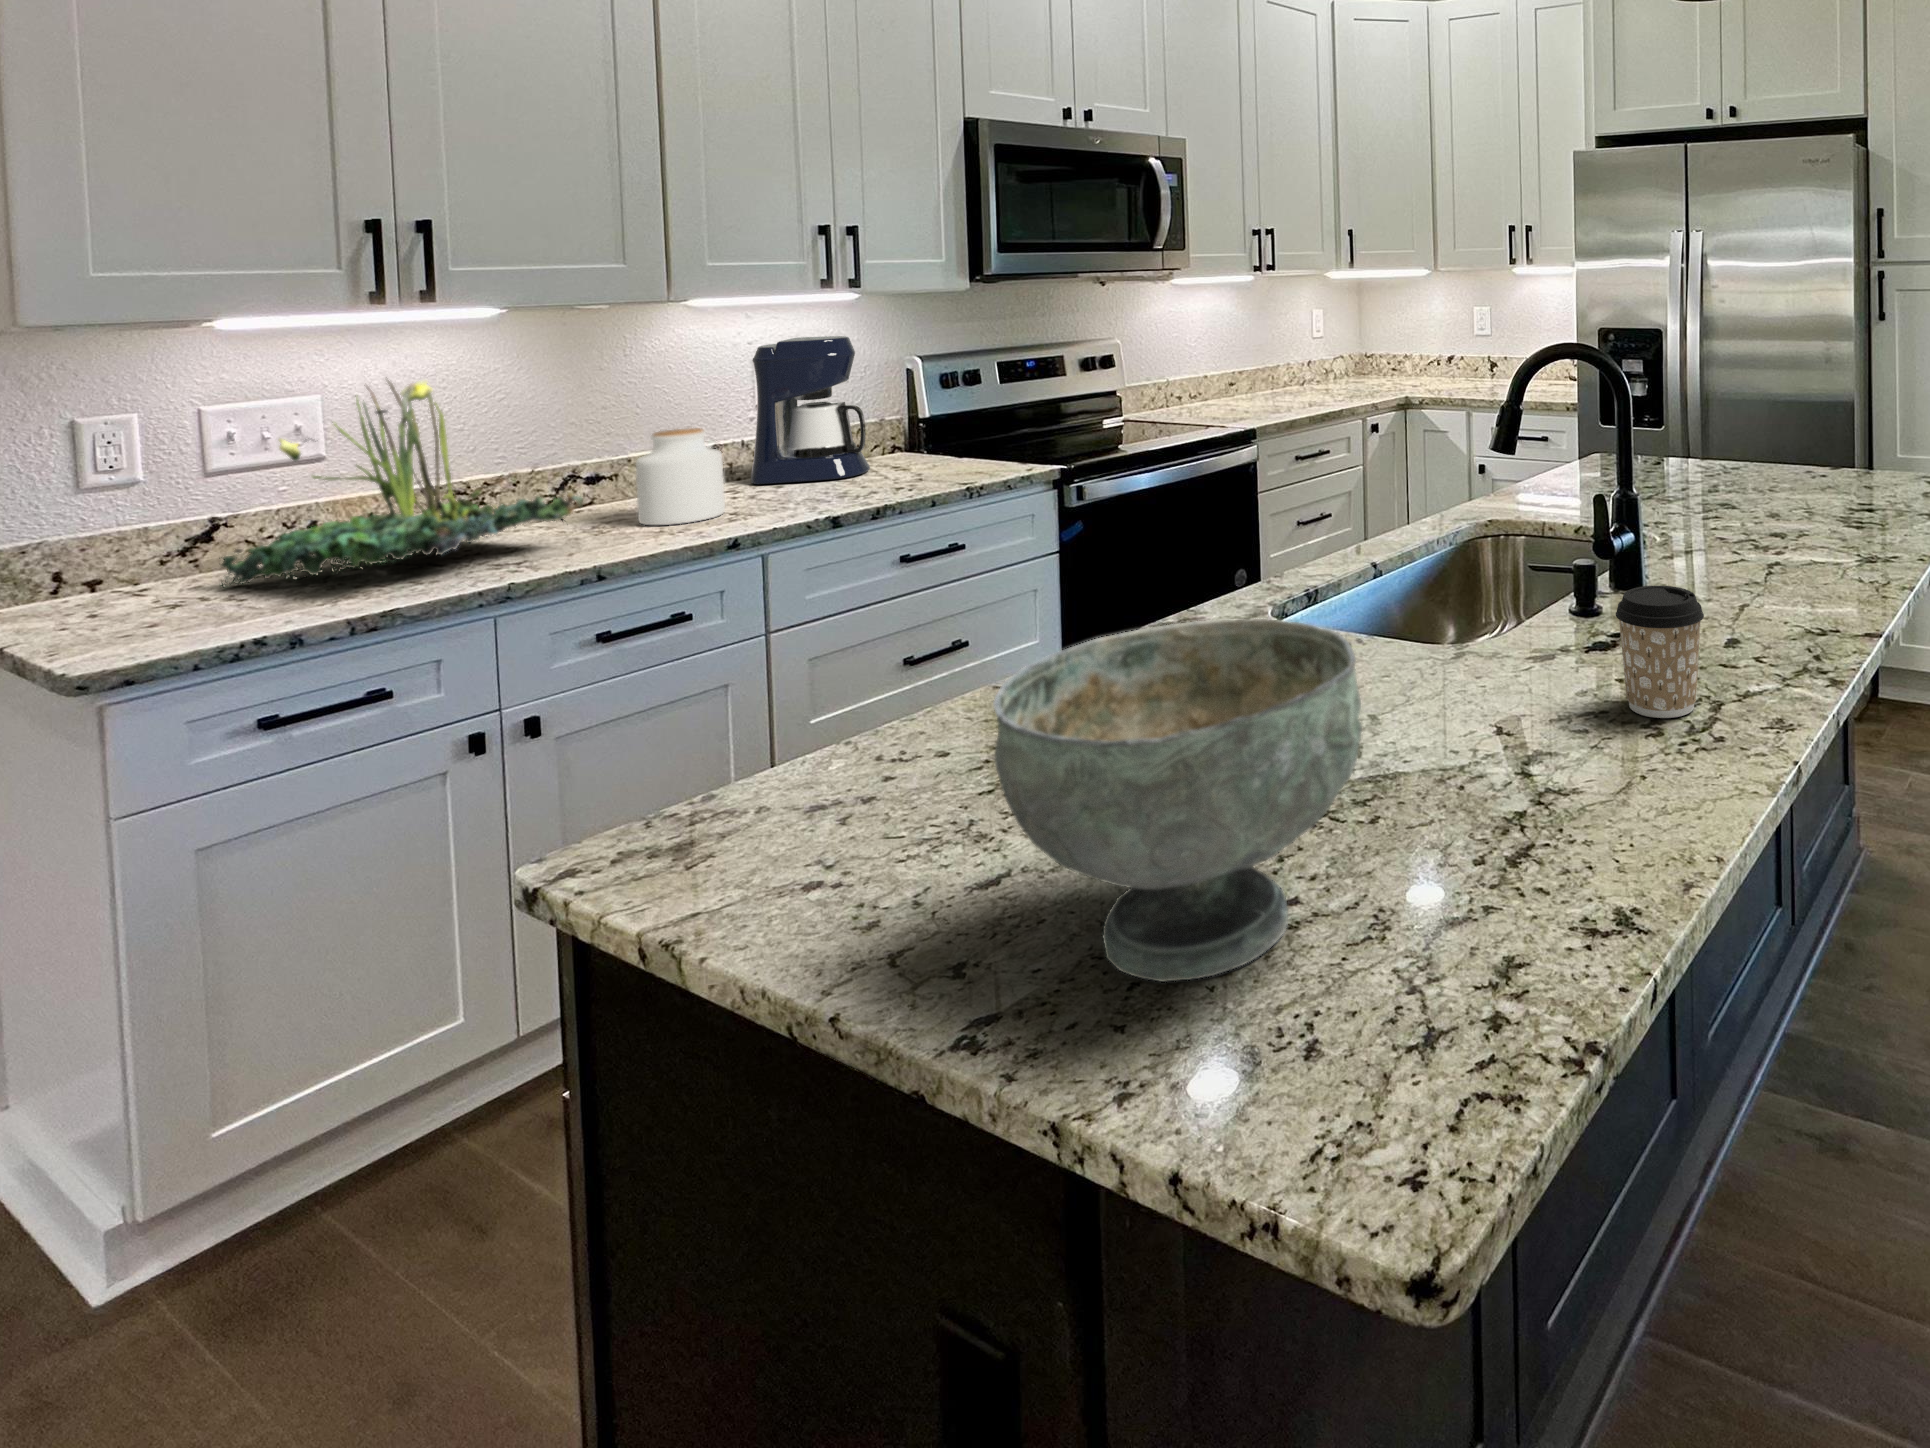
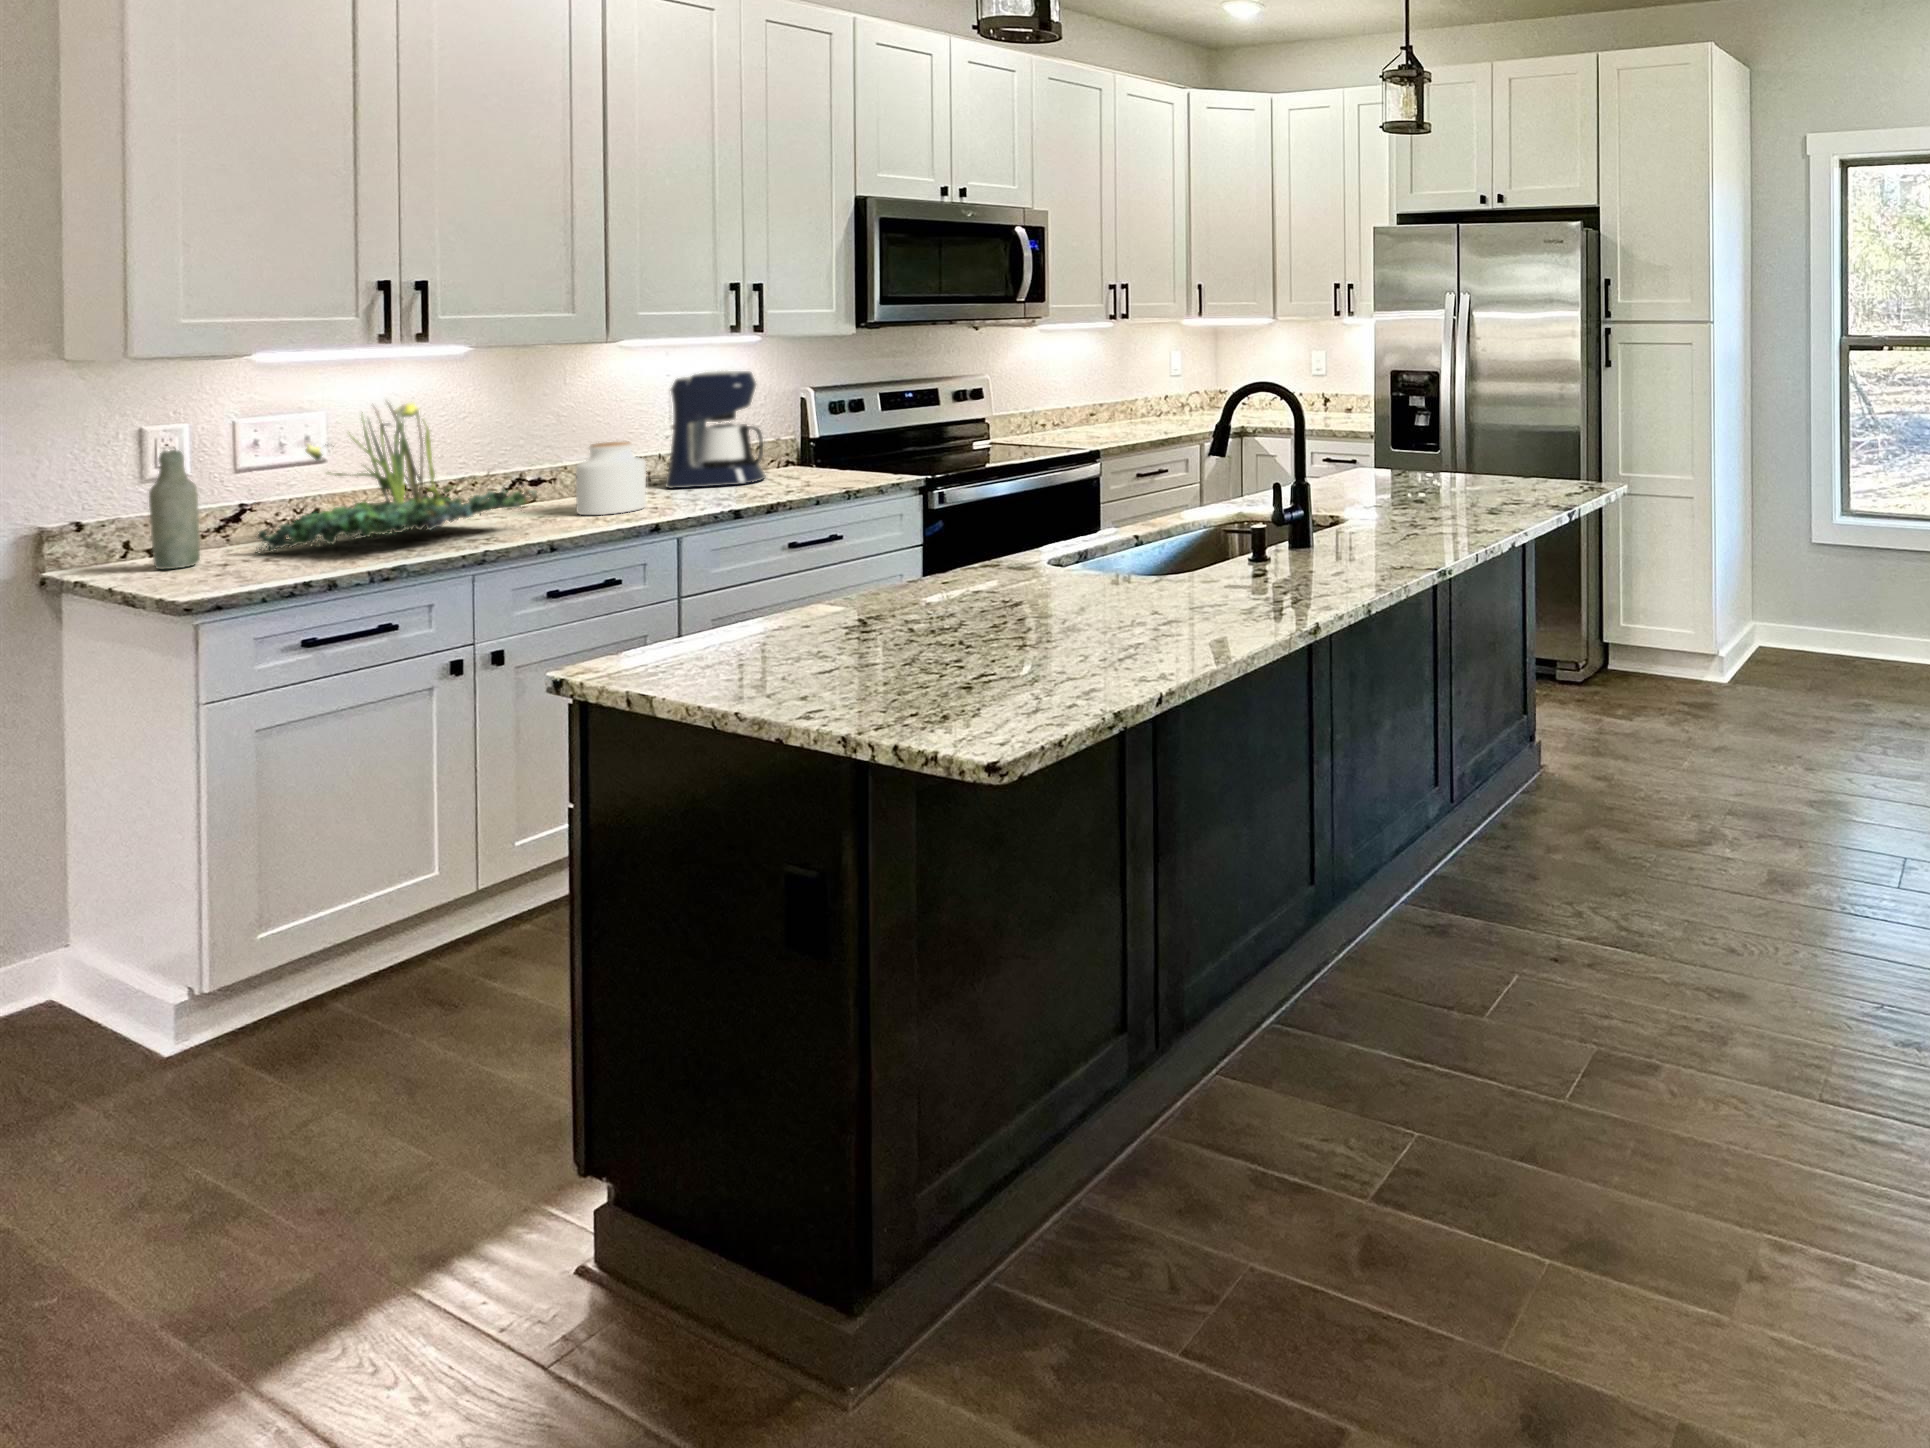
bottle: none [64,451,141,615] -> present [149,450,200,569]
coffee cup: present [1616,586,1704,718] -> none [1219,526,1272,601]
decorative bowl: present [993,619,1362,982] -> none [818,528,1017,689]

